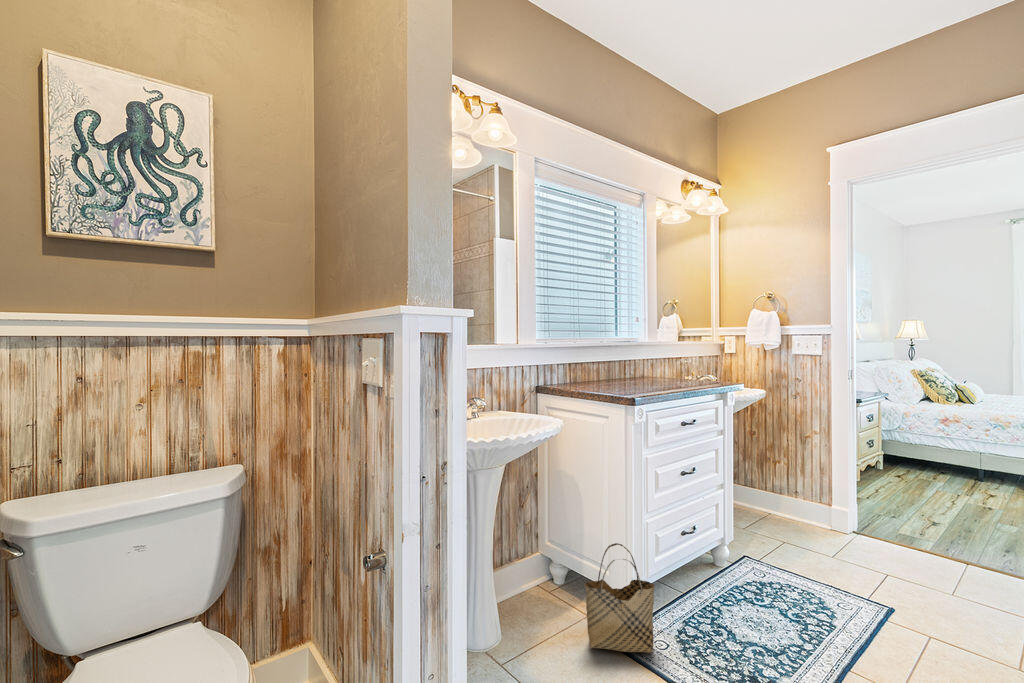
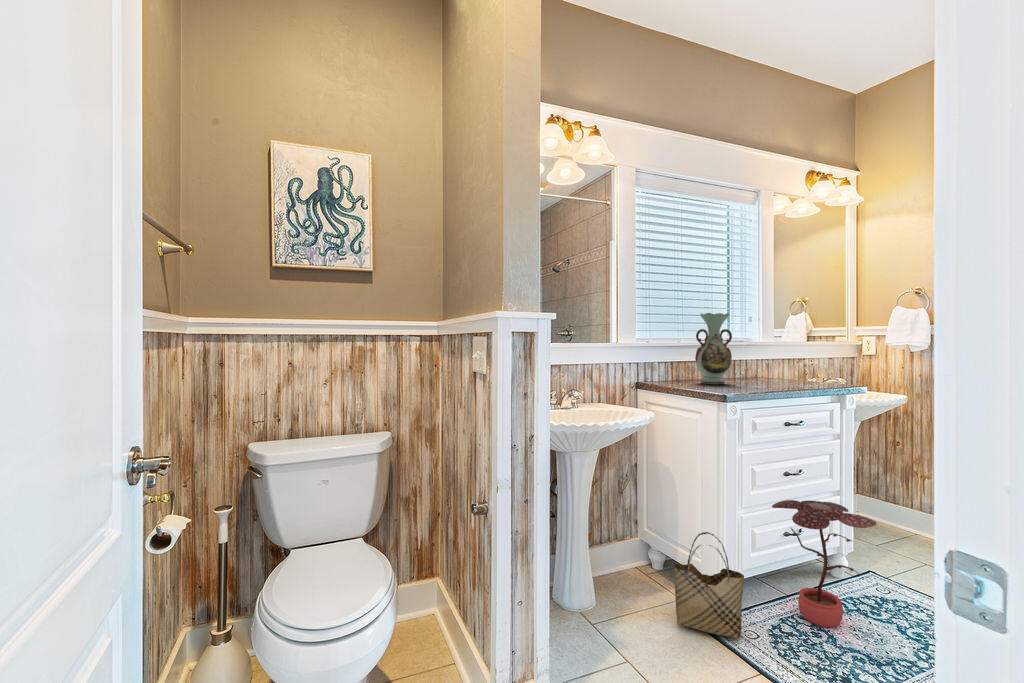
decorative vase: none [594,313,628,386] -> present [695,313,732,384]
potted plant: none [672,498,766,622] -> present [772,500,876,627]

